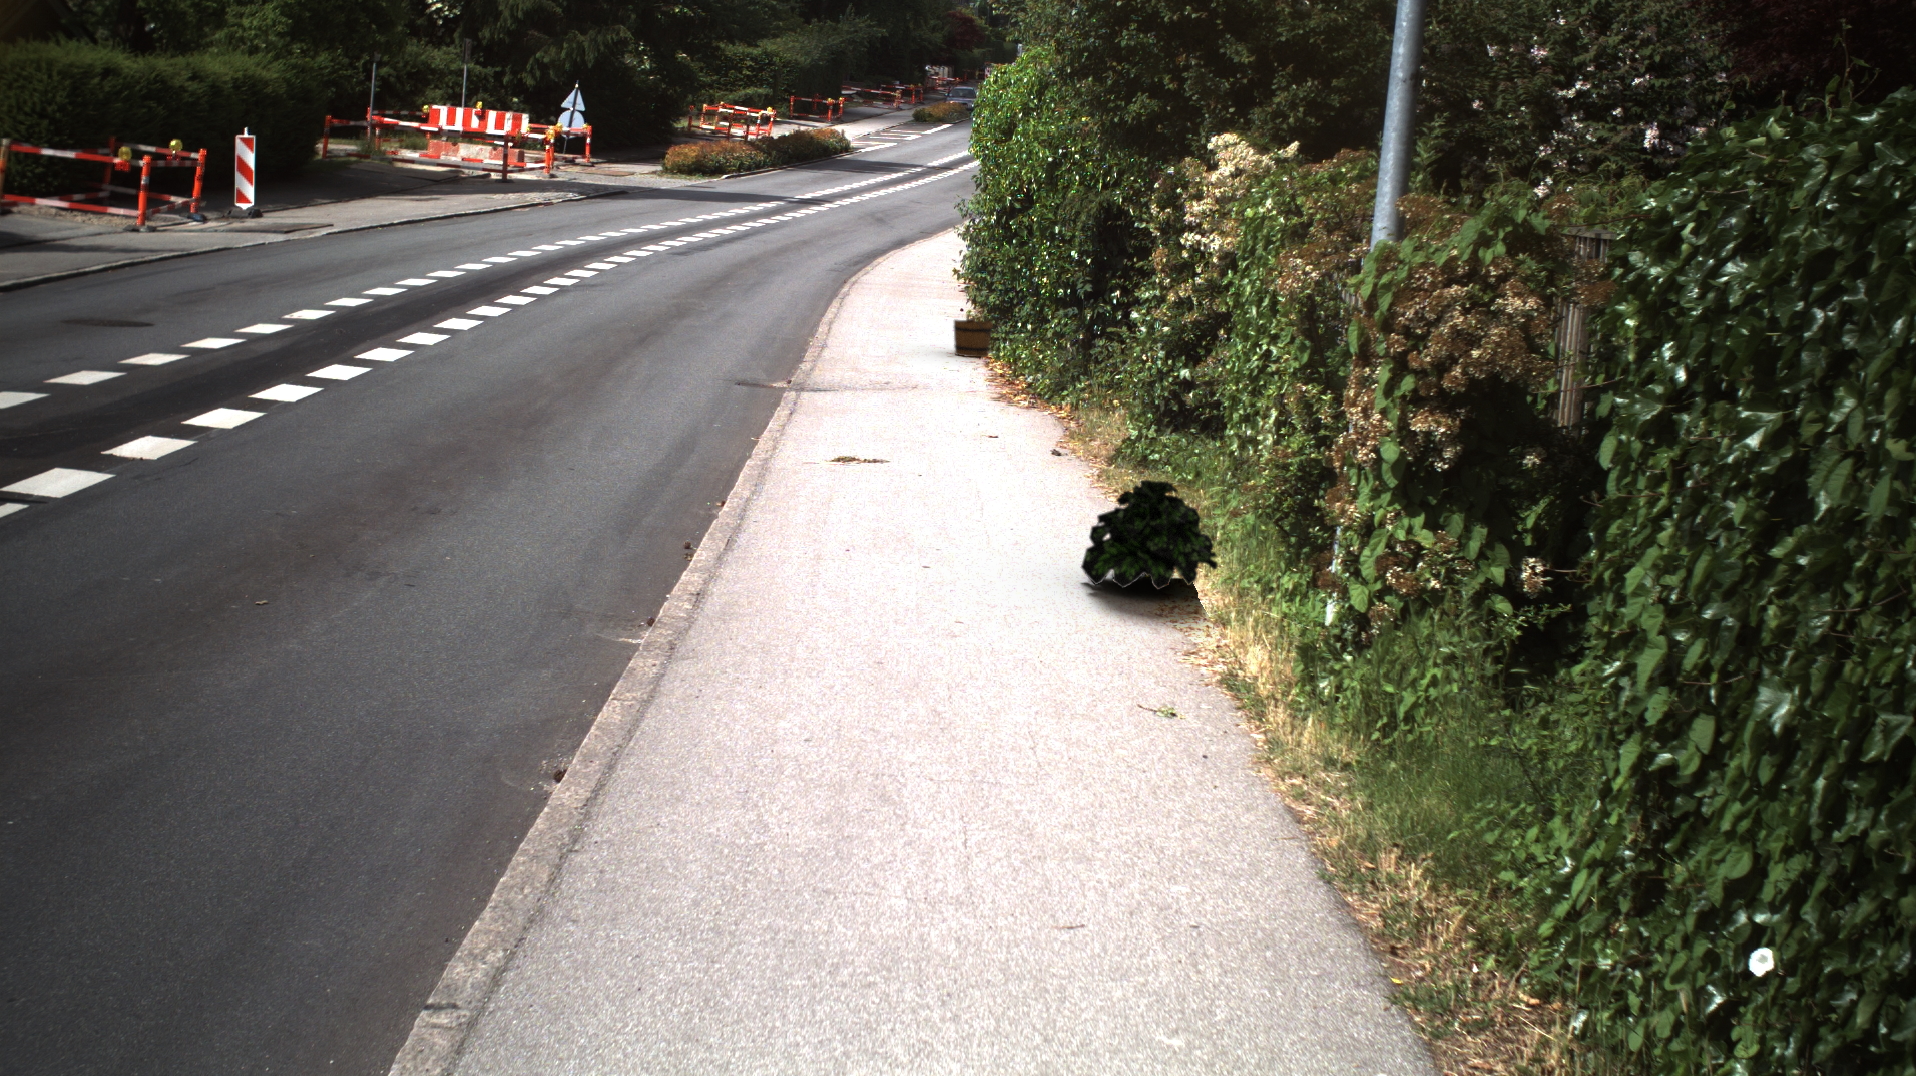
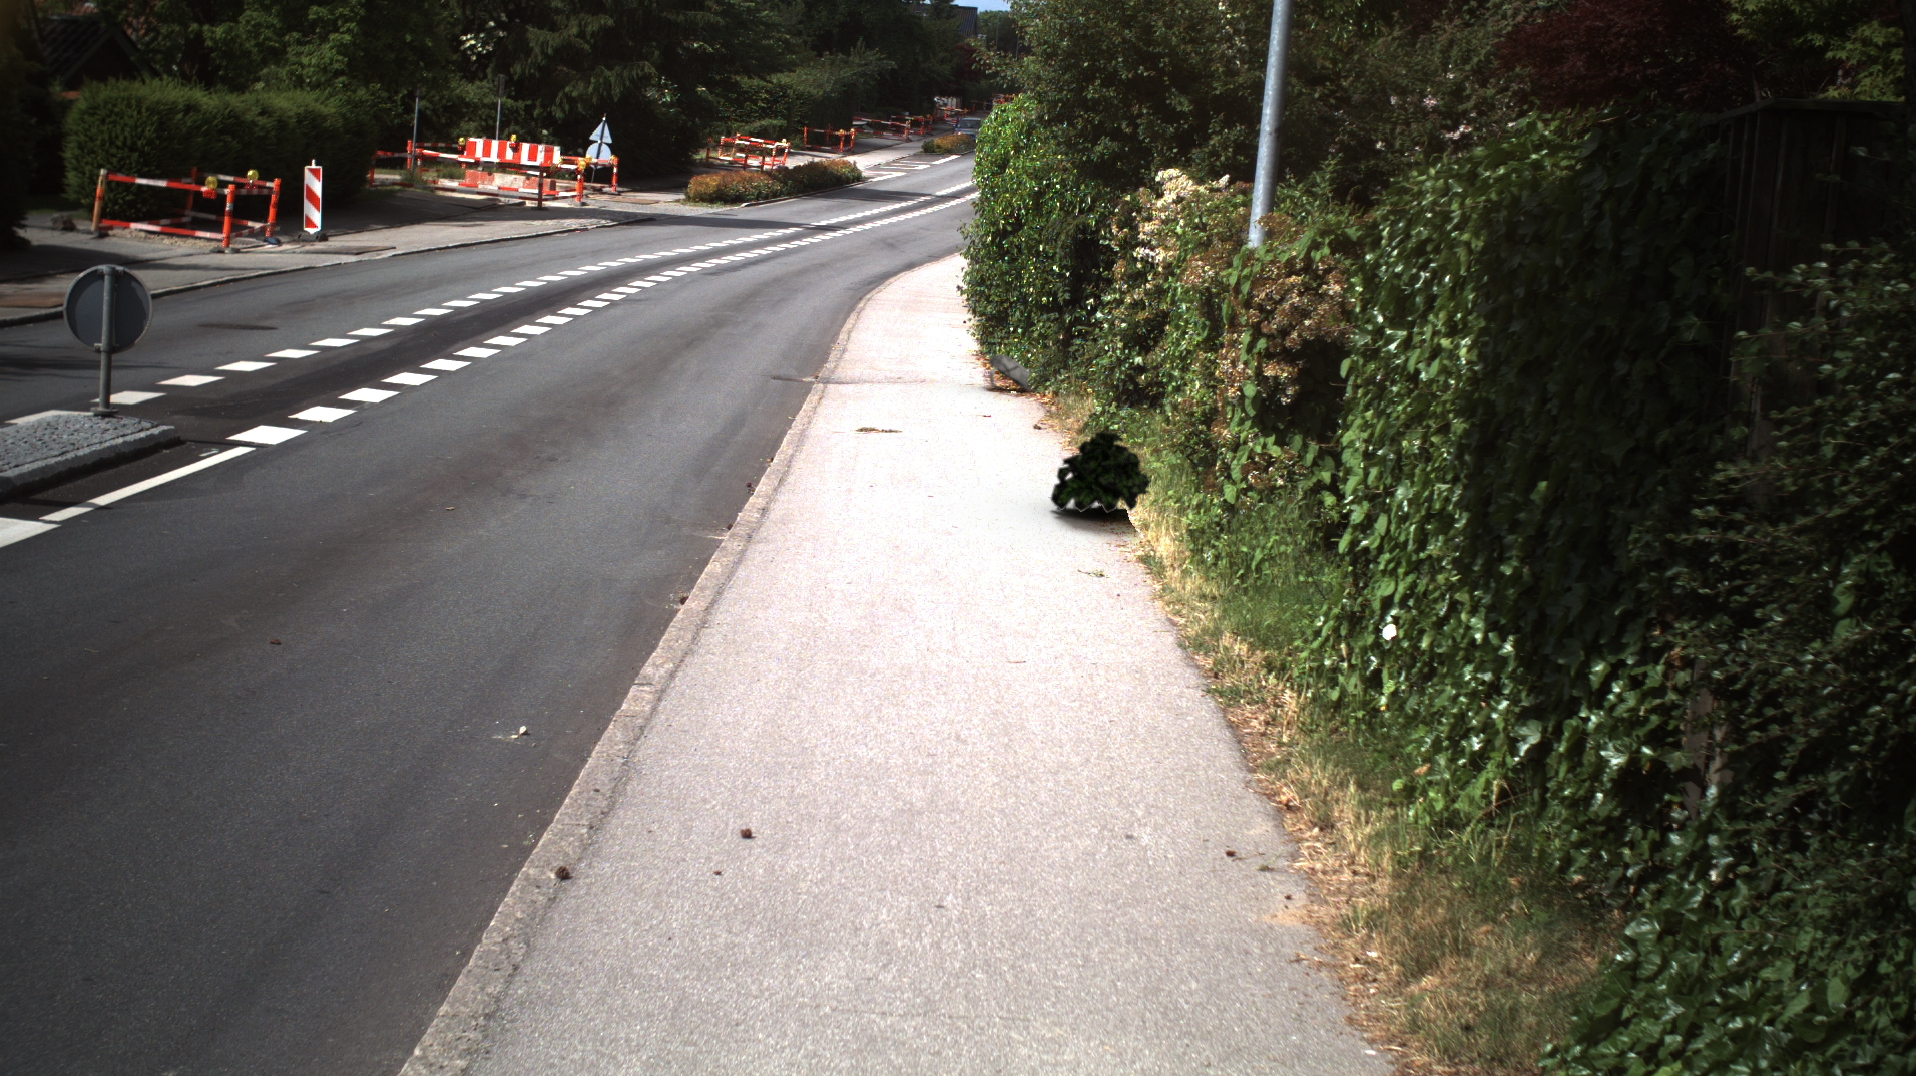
bucket: present [953,314,993,357] -> none [954,321,988,358]
backpack: none [990,357,1052,403] -> present [988,354,1029,390]

